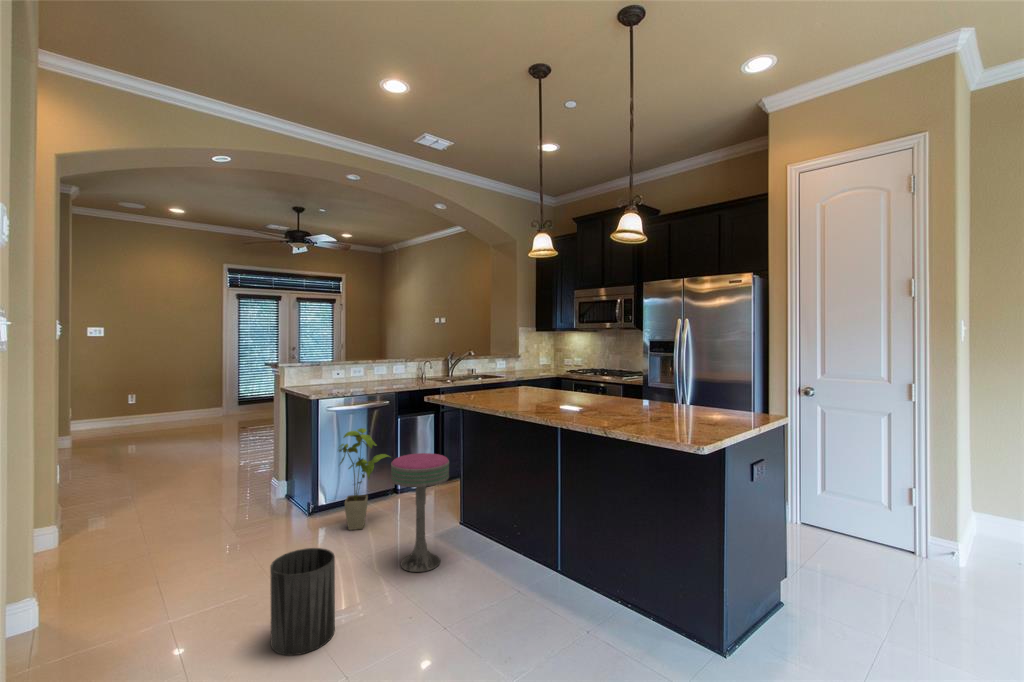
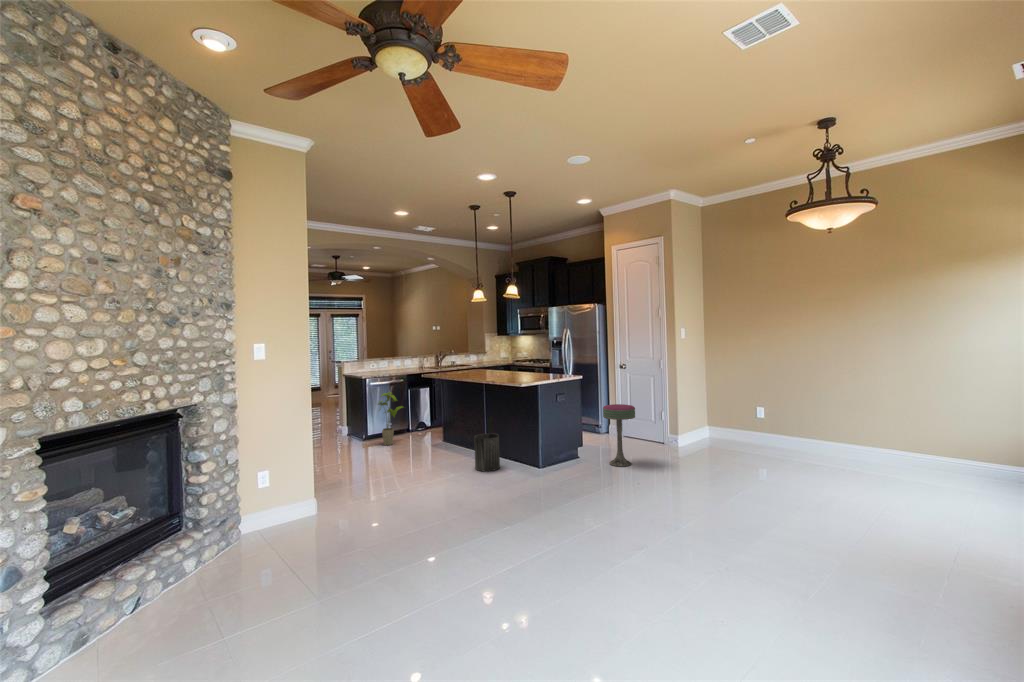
bar stool: present [391,453,449,572] -> present [603,404,635,467]
trash can: present [270,548,335,655] -> present [474,434,500,471]

